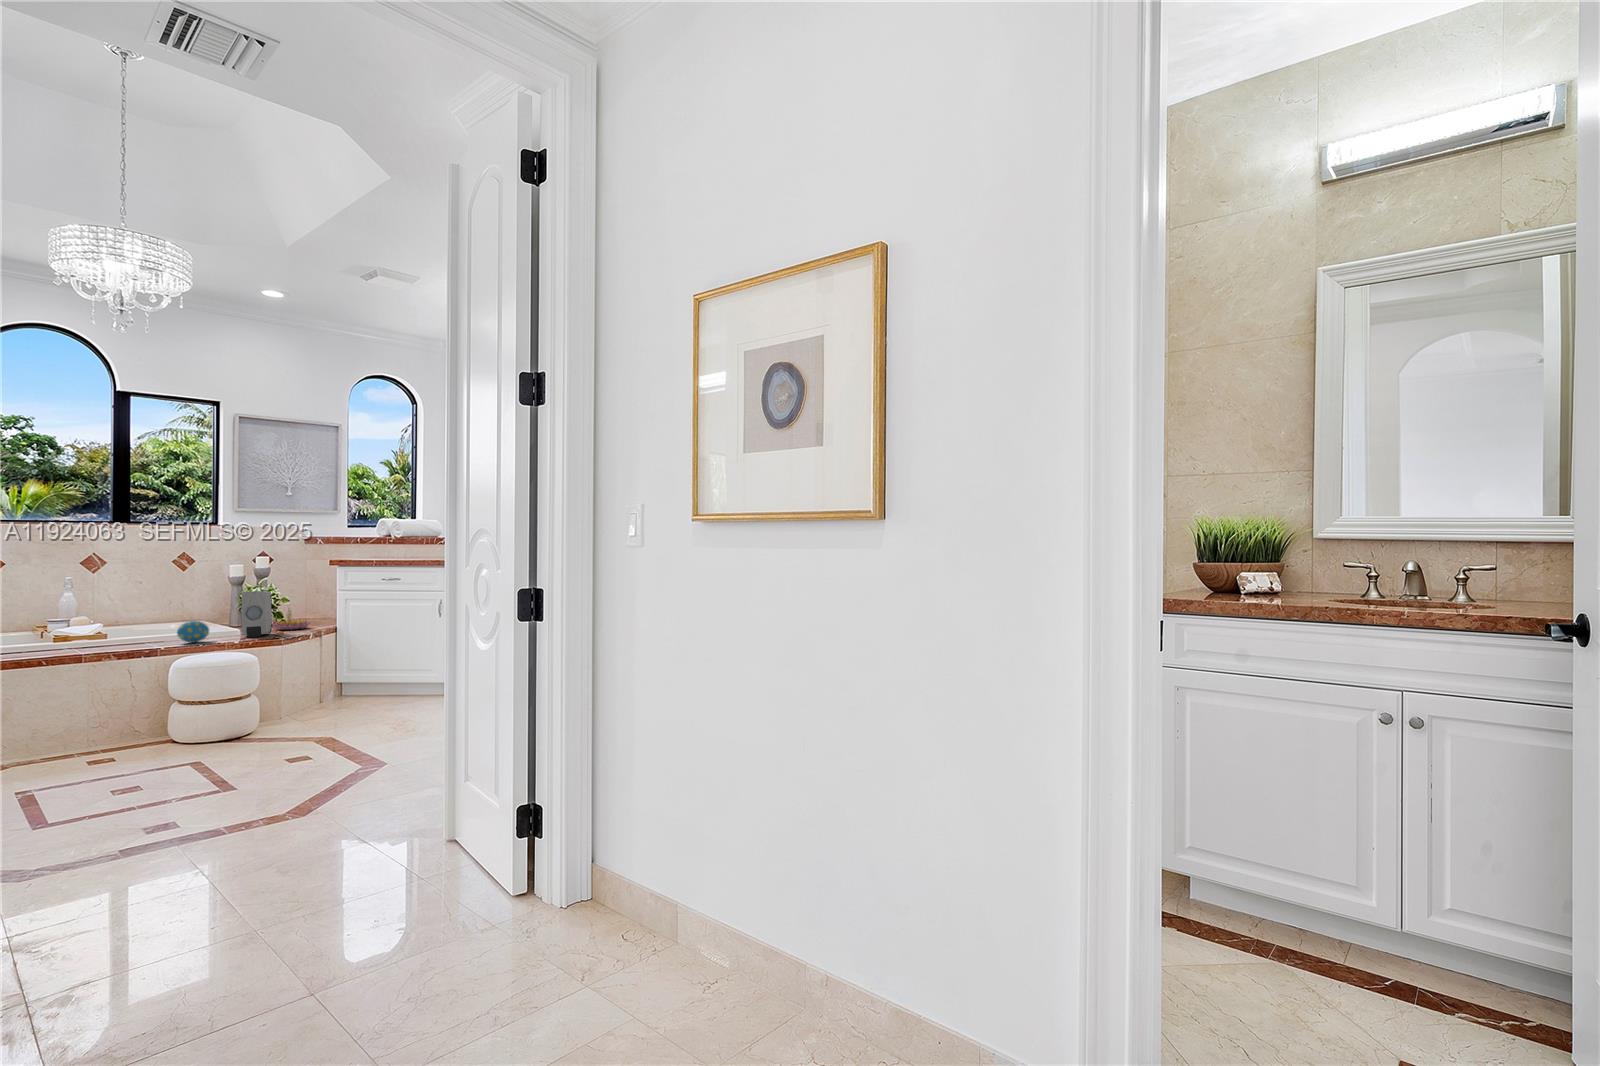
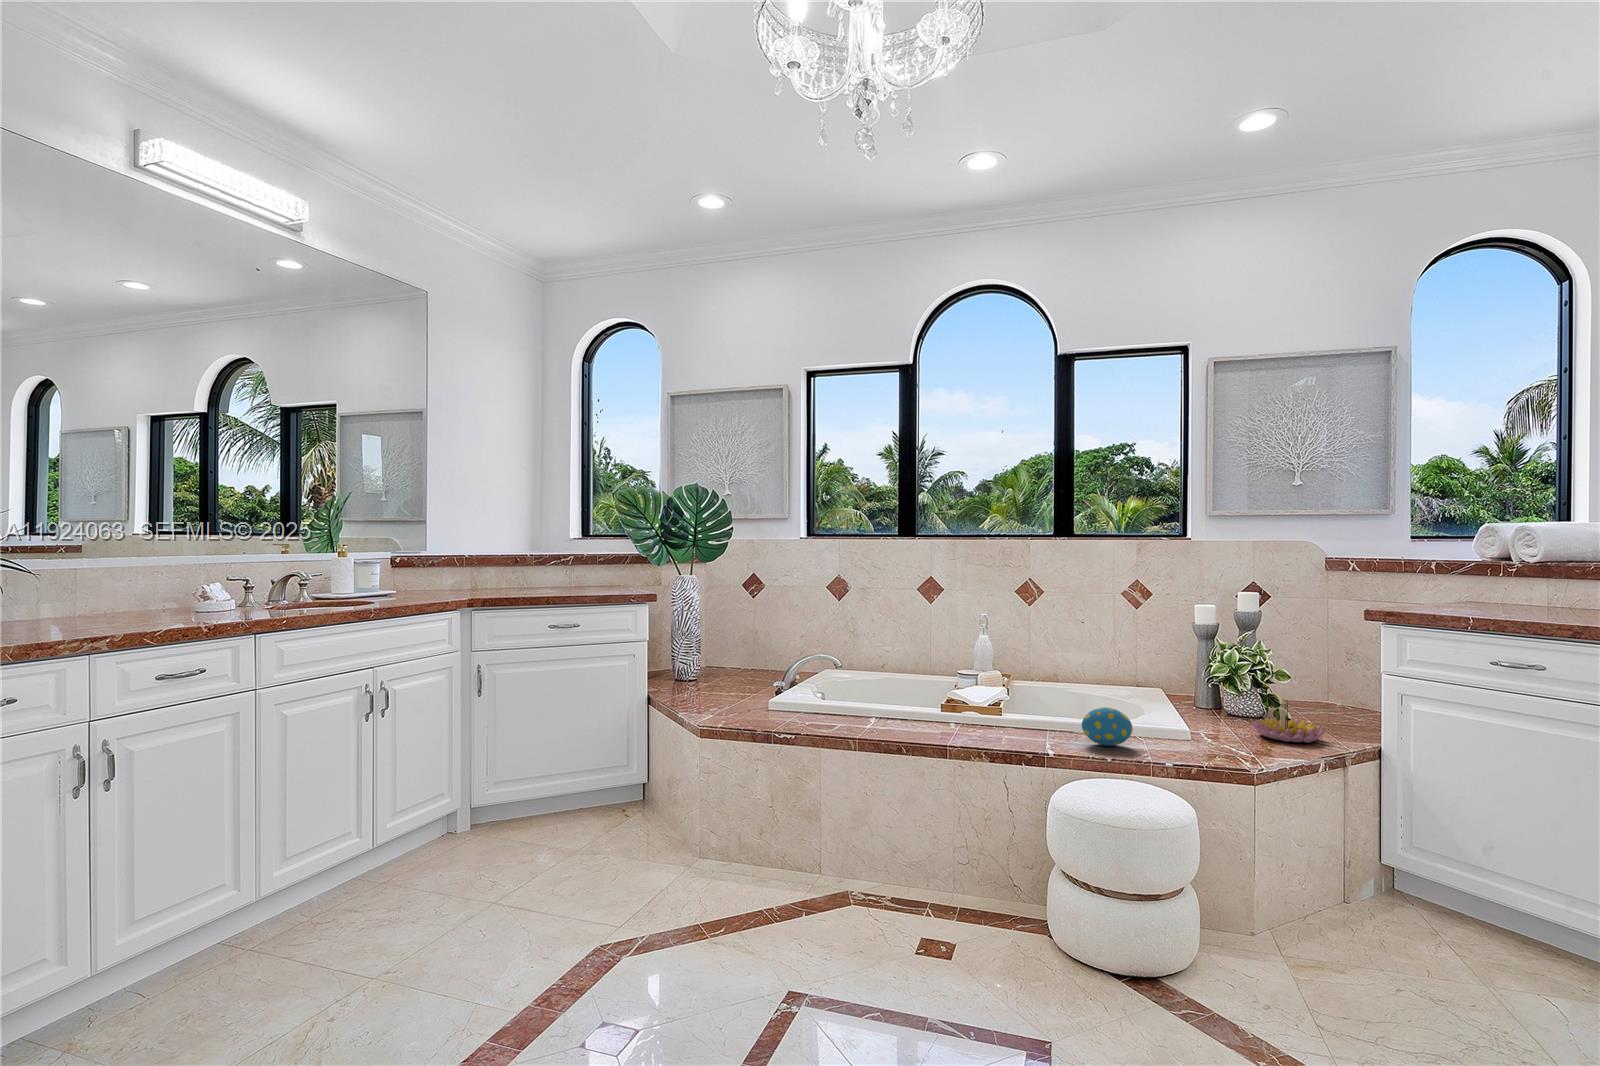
soap dispenser: present [241,591,272,637] -> none [1188,665,1247,754]

